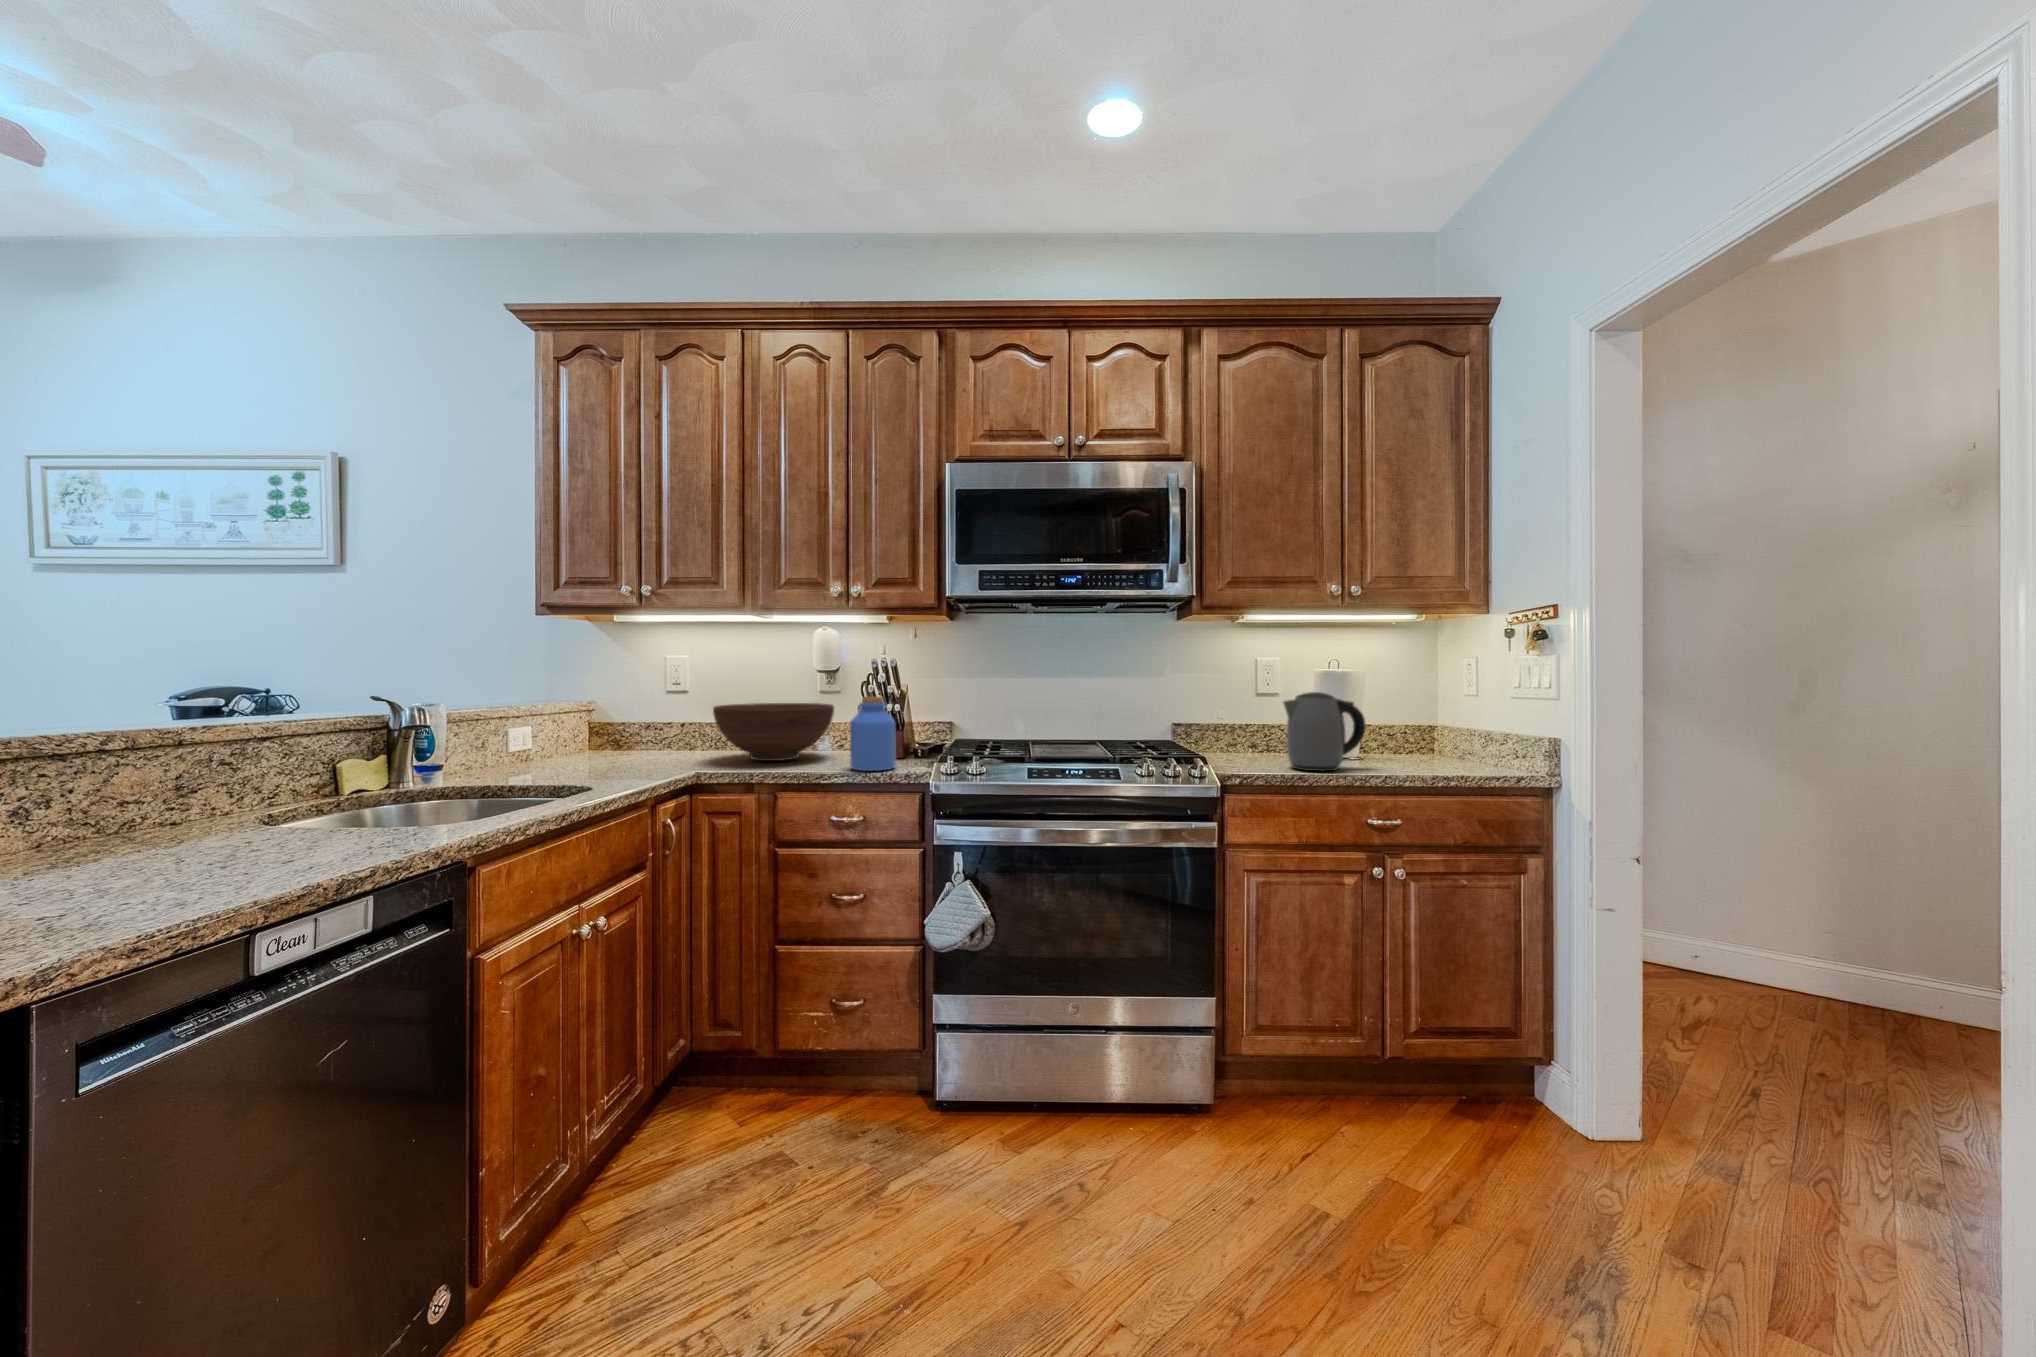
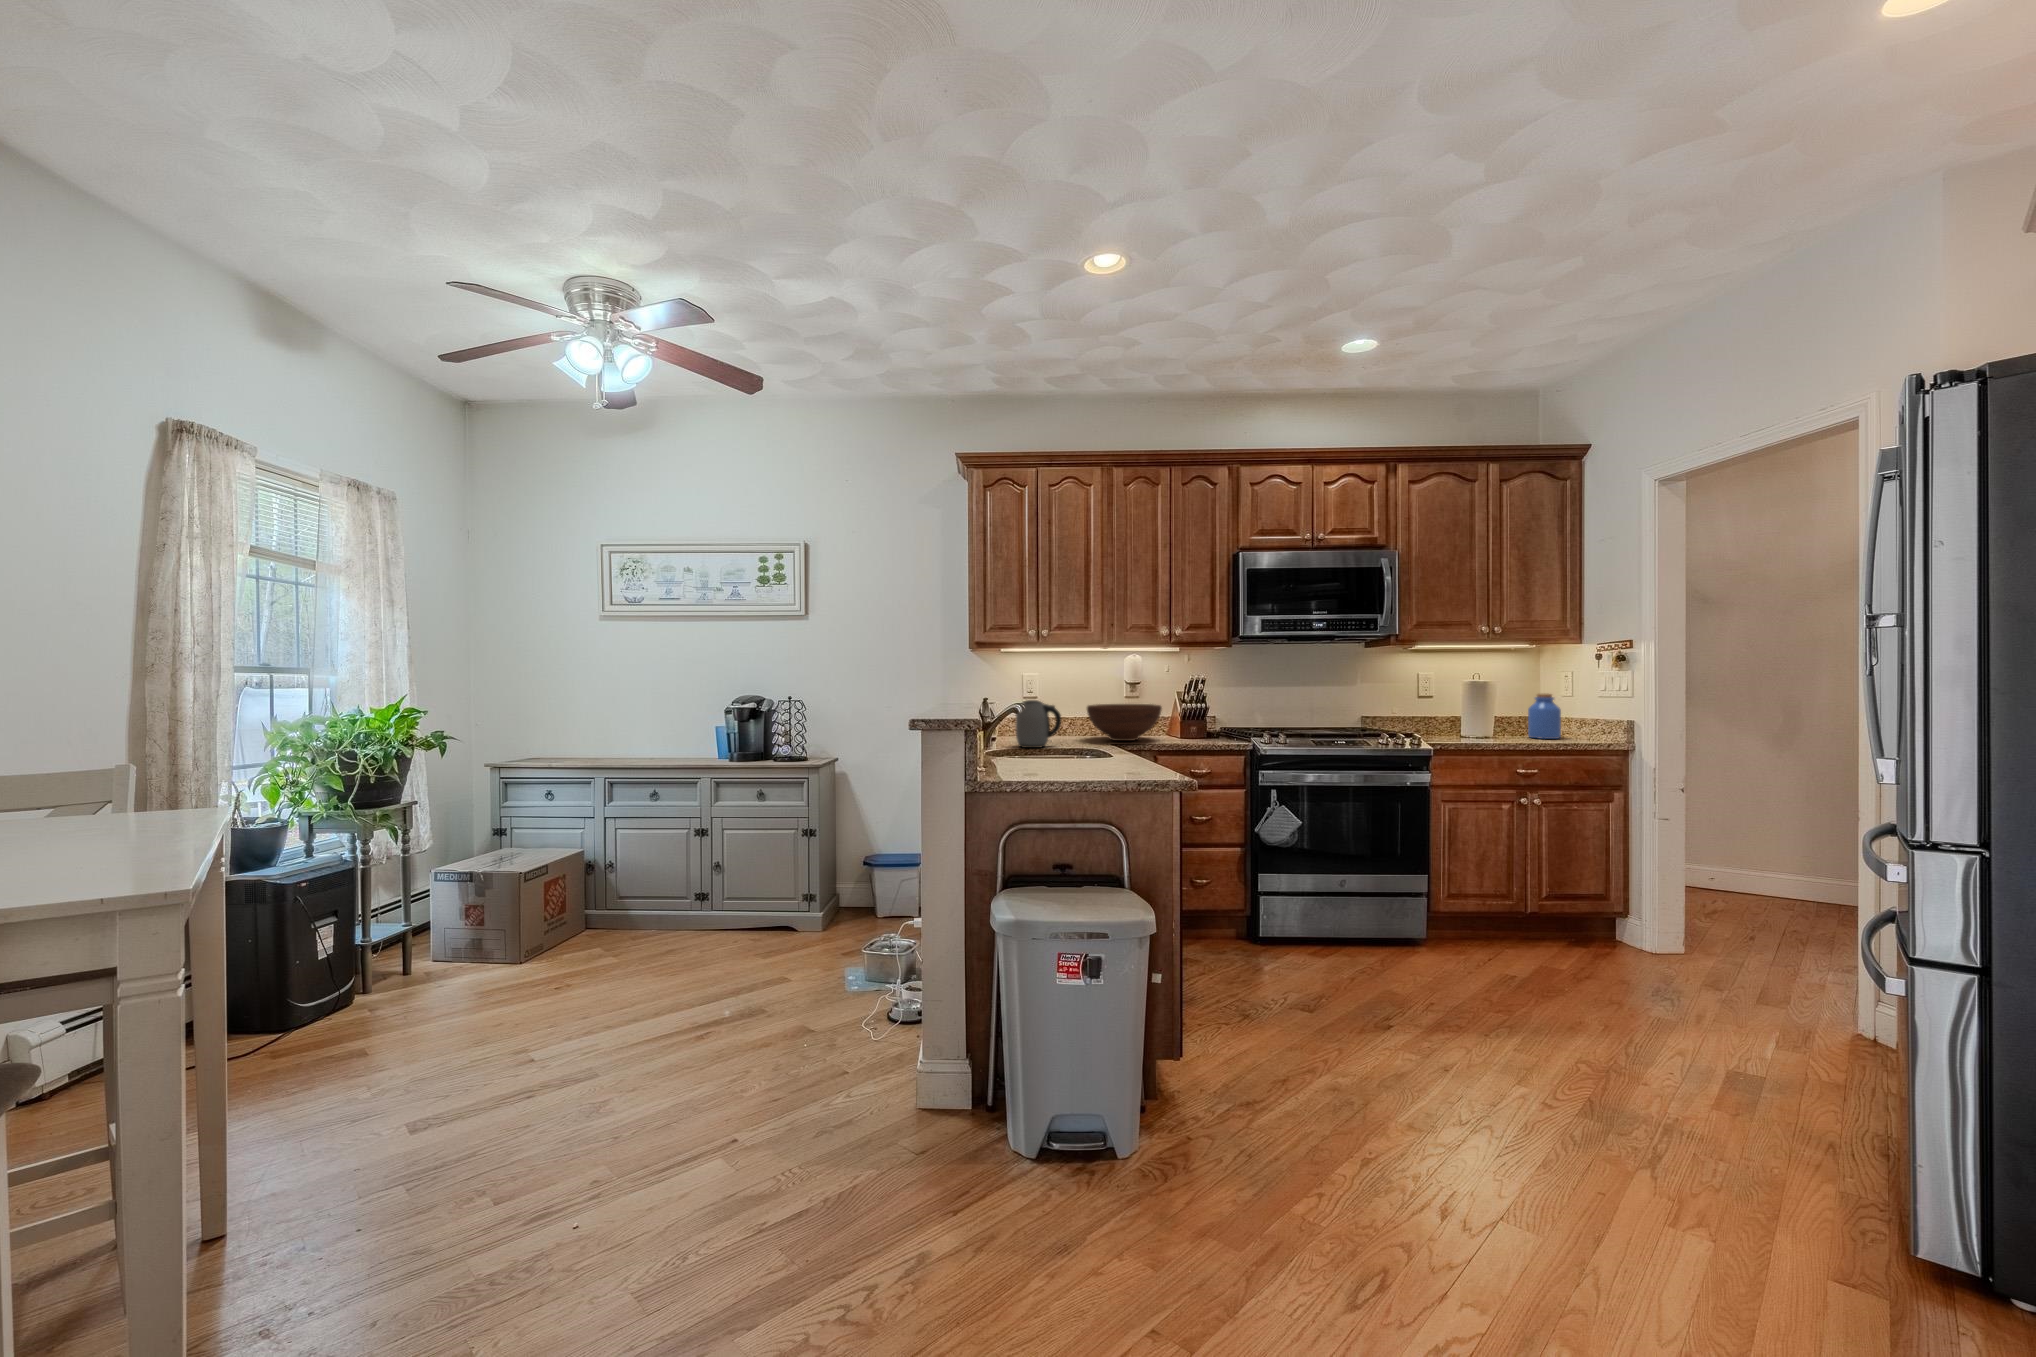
kettle: present [1283,692,1365,771] -> present [1016,700,1061,748]
jar: present [850,697,896,771] -> present [1528,694,1561,739]

